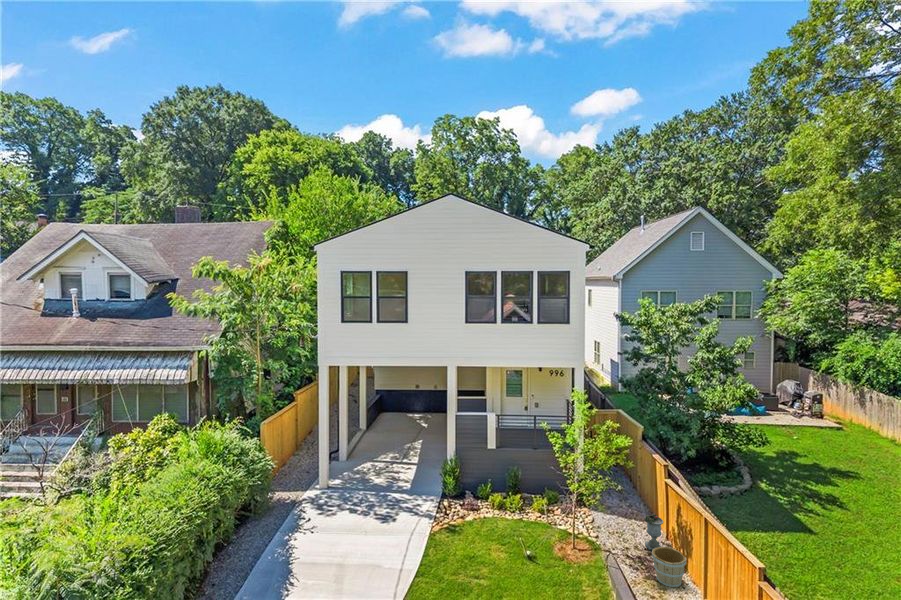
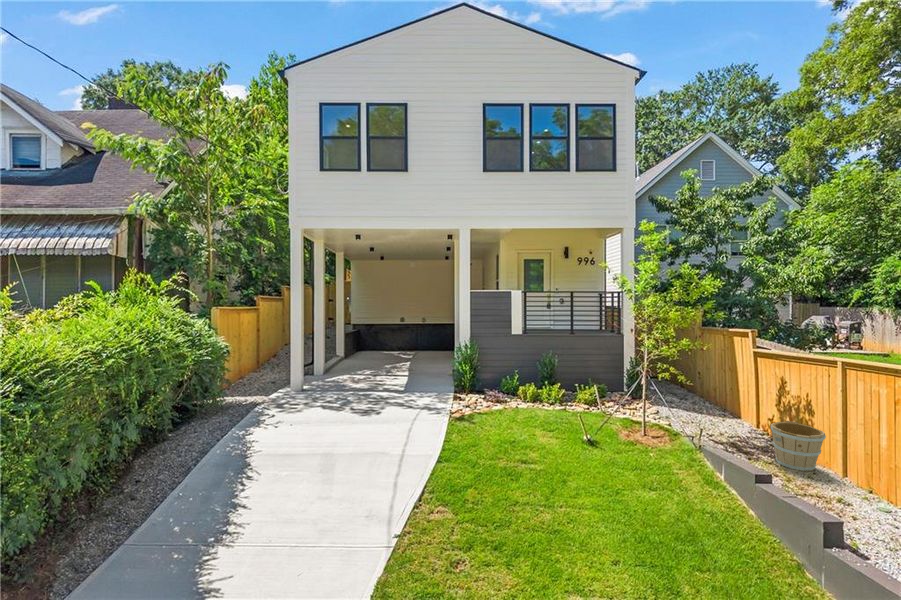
planter: present [644,514,663,551] -> none [740,390,770,438]

